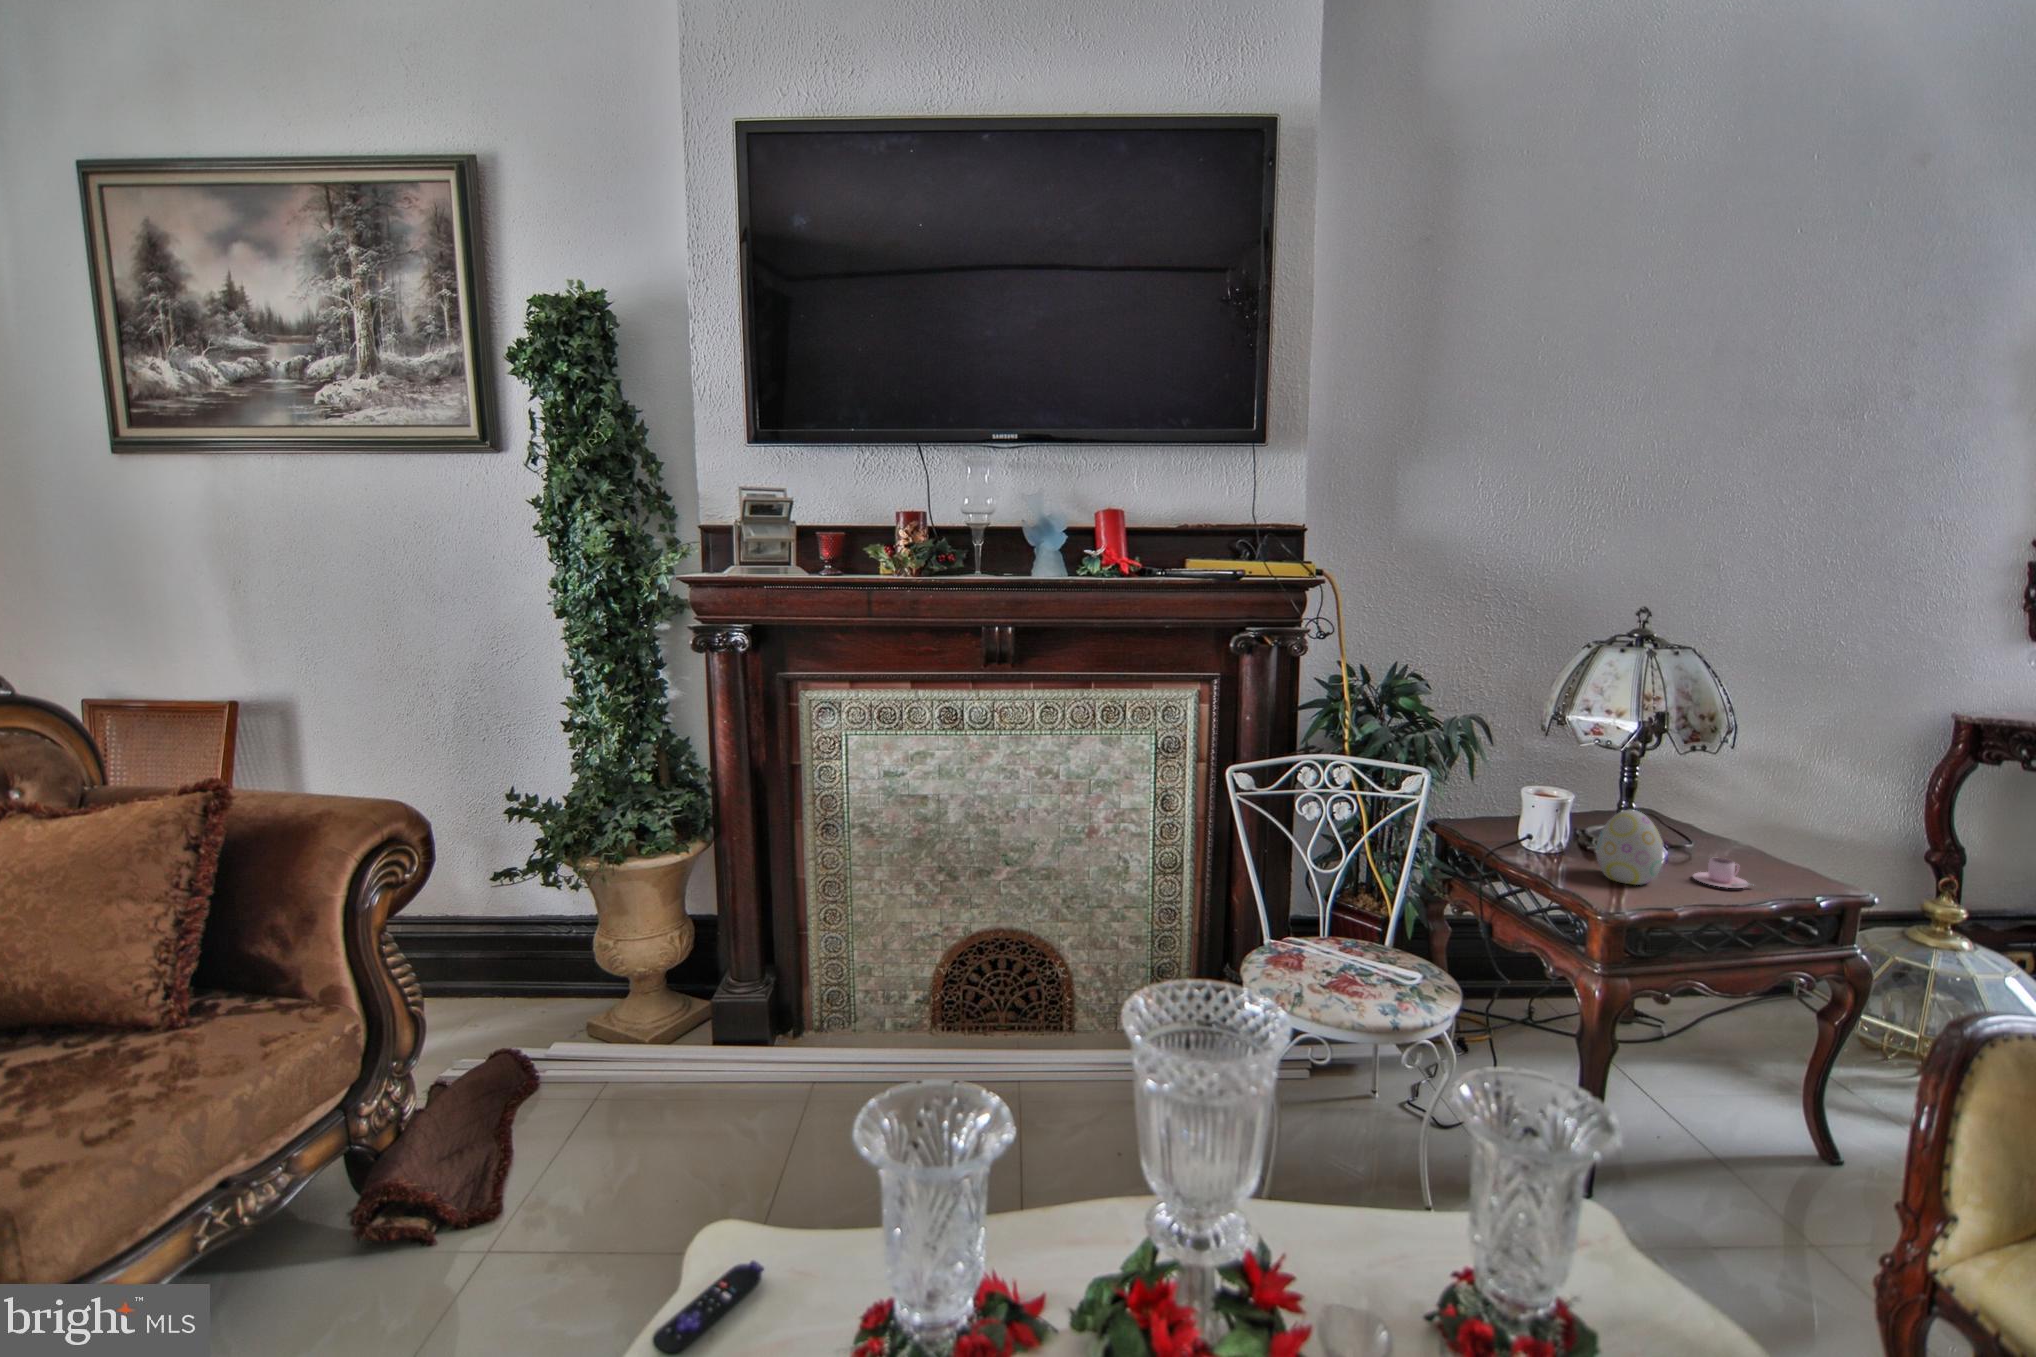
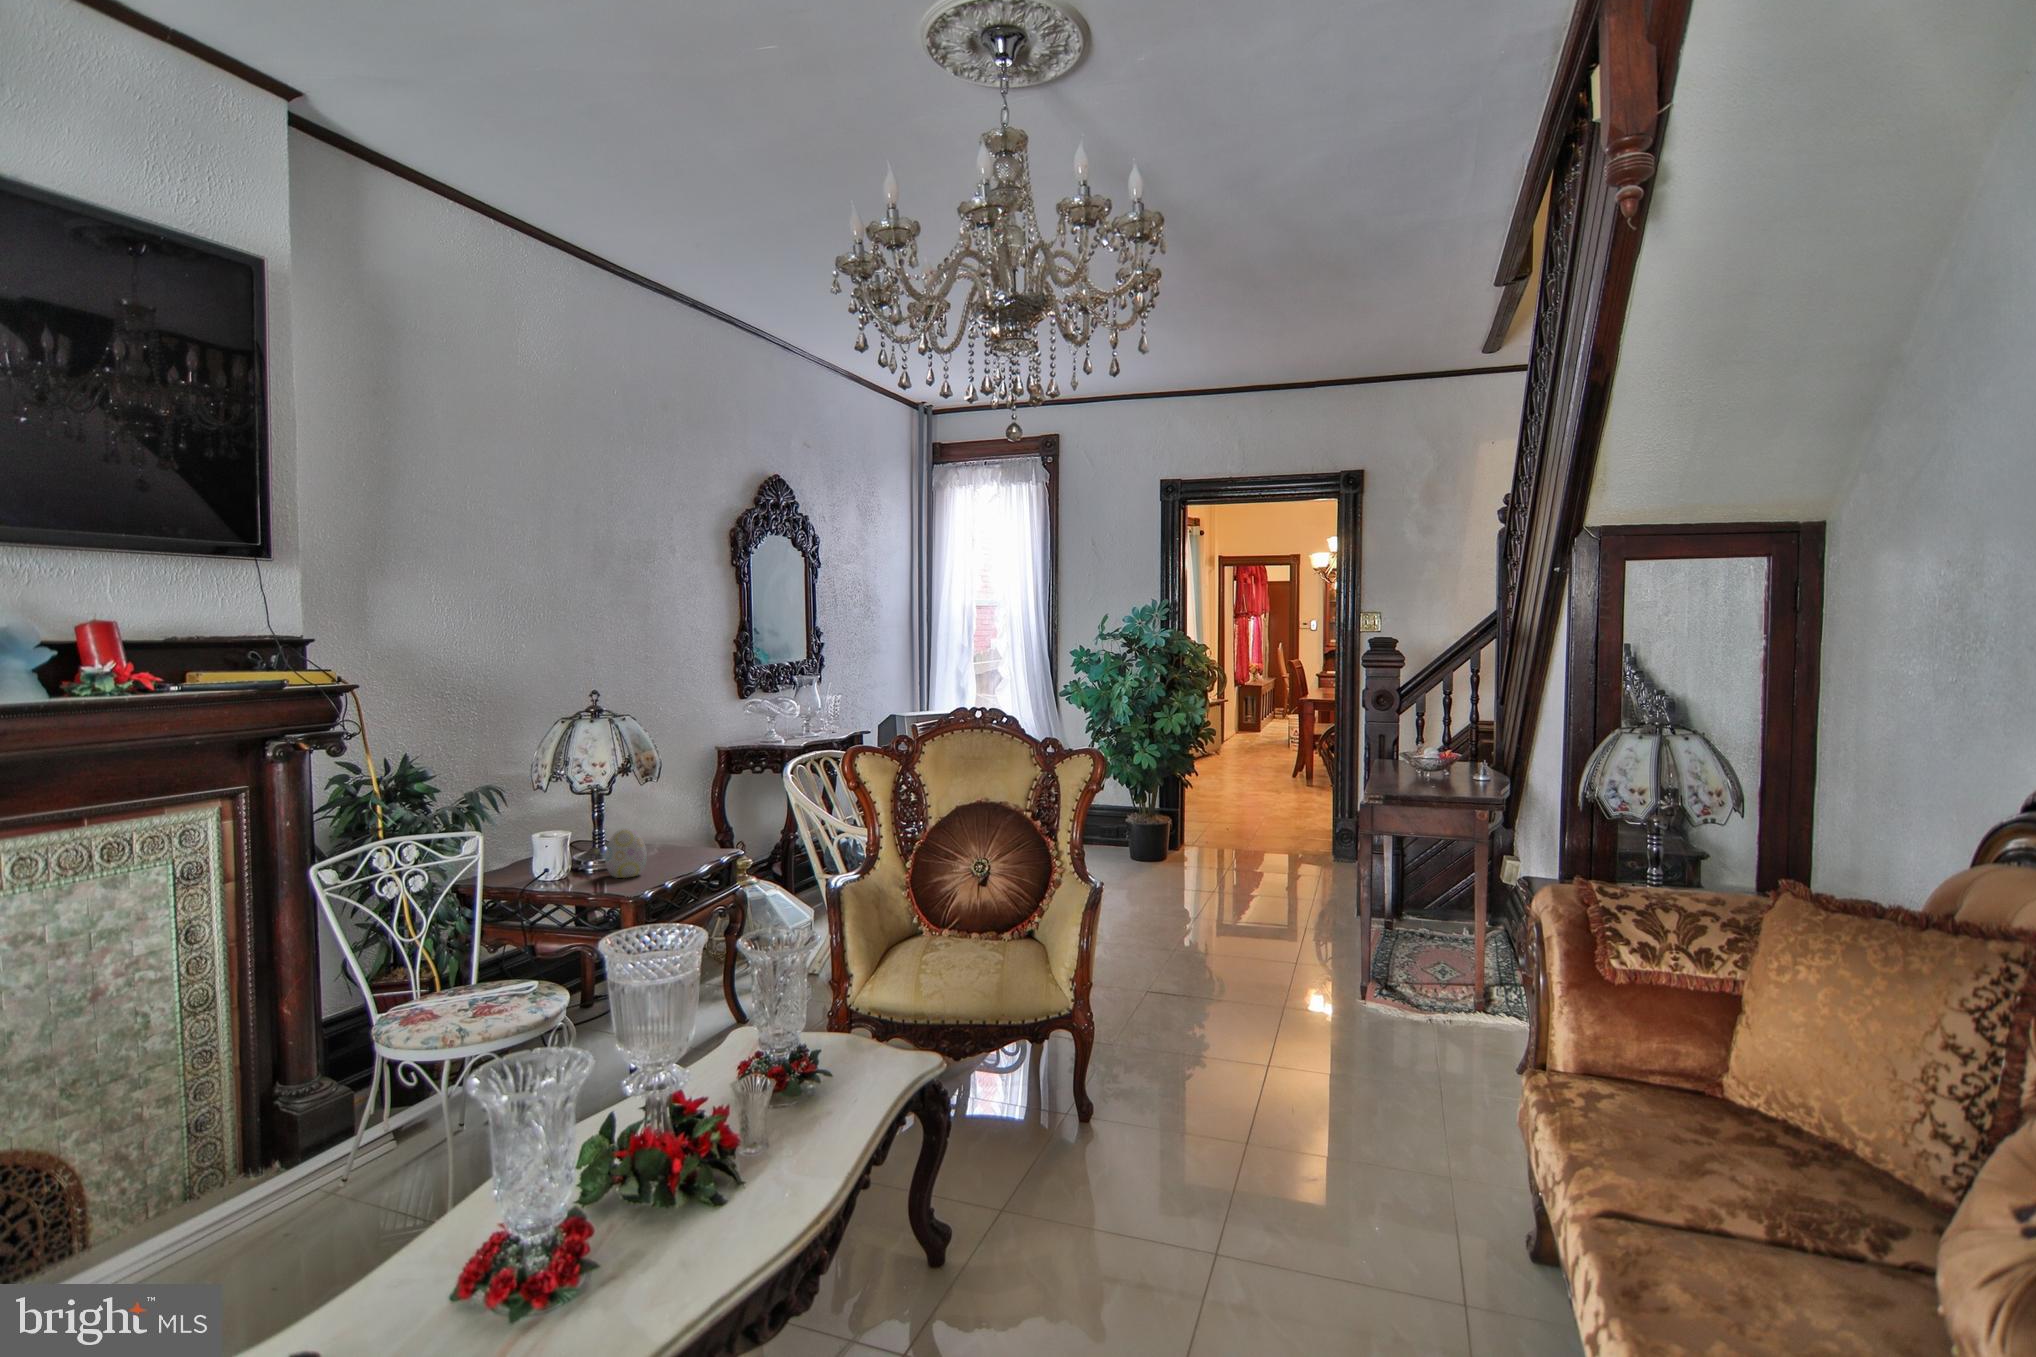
teacup: present [1693,857,1749,888] -> none [652,827,686,866]

